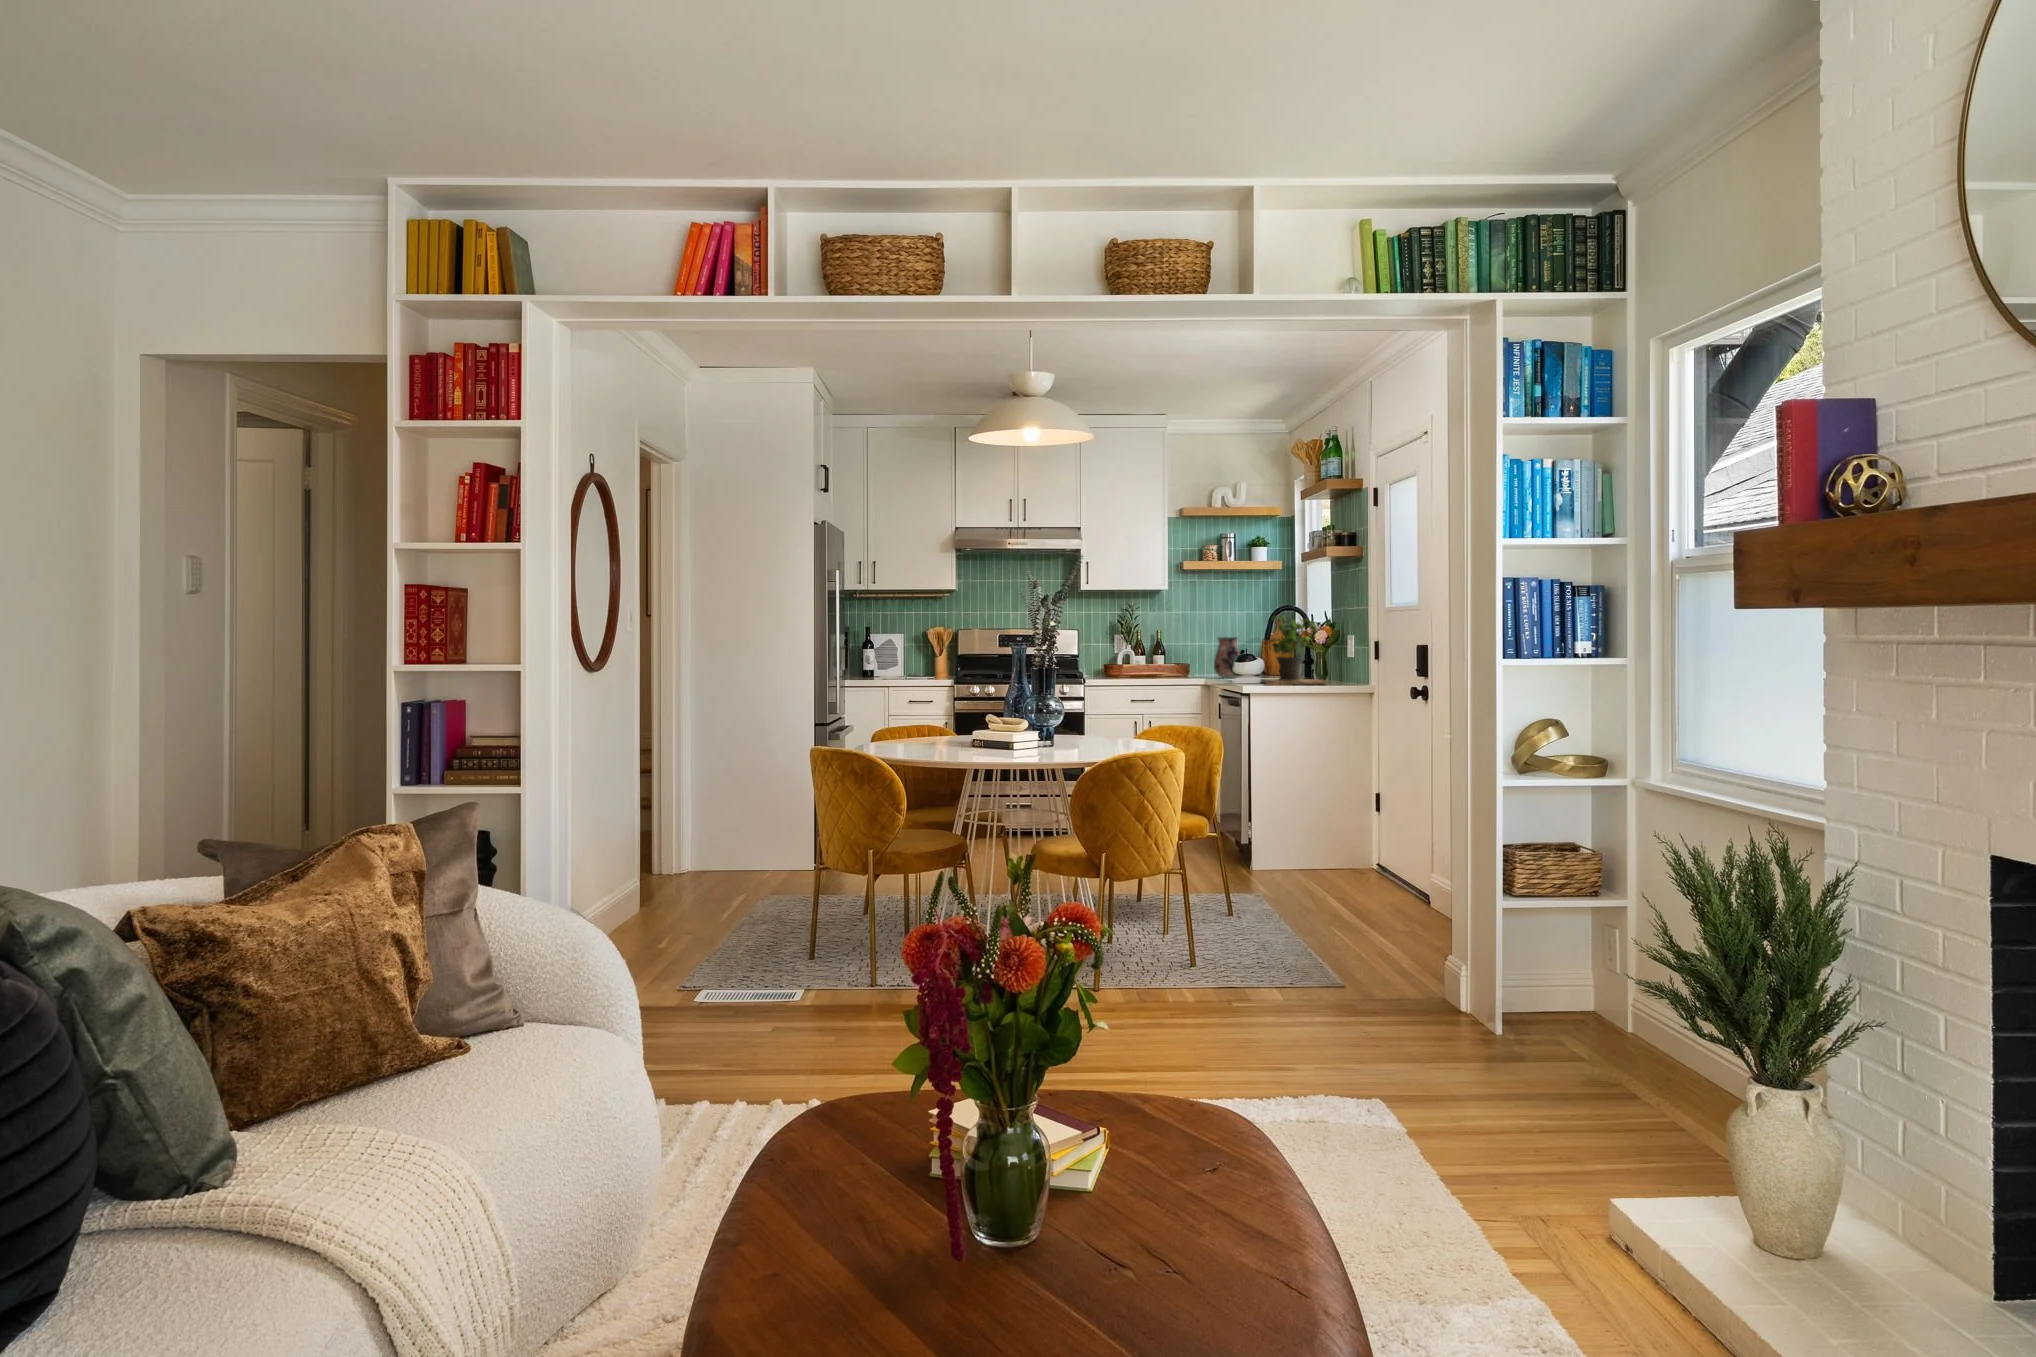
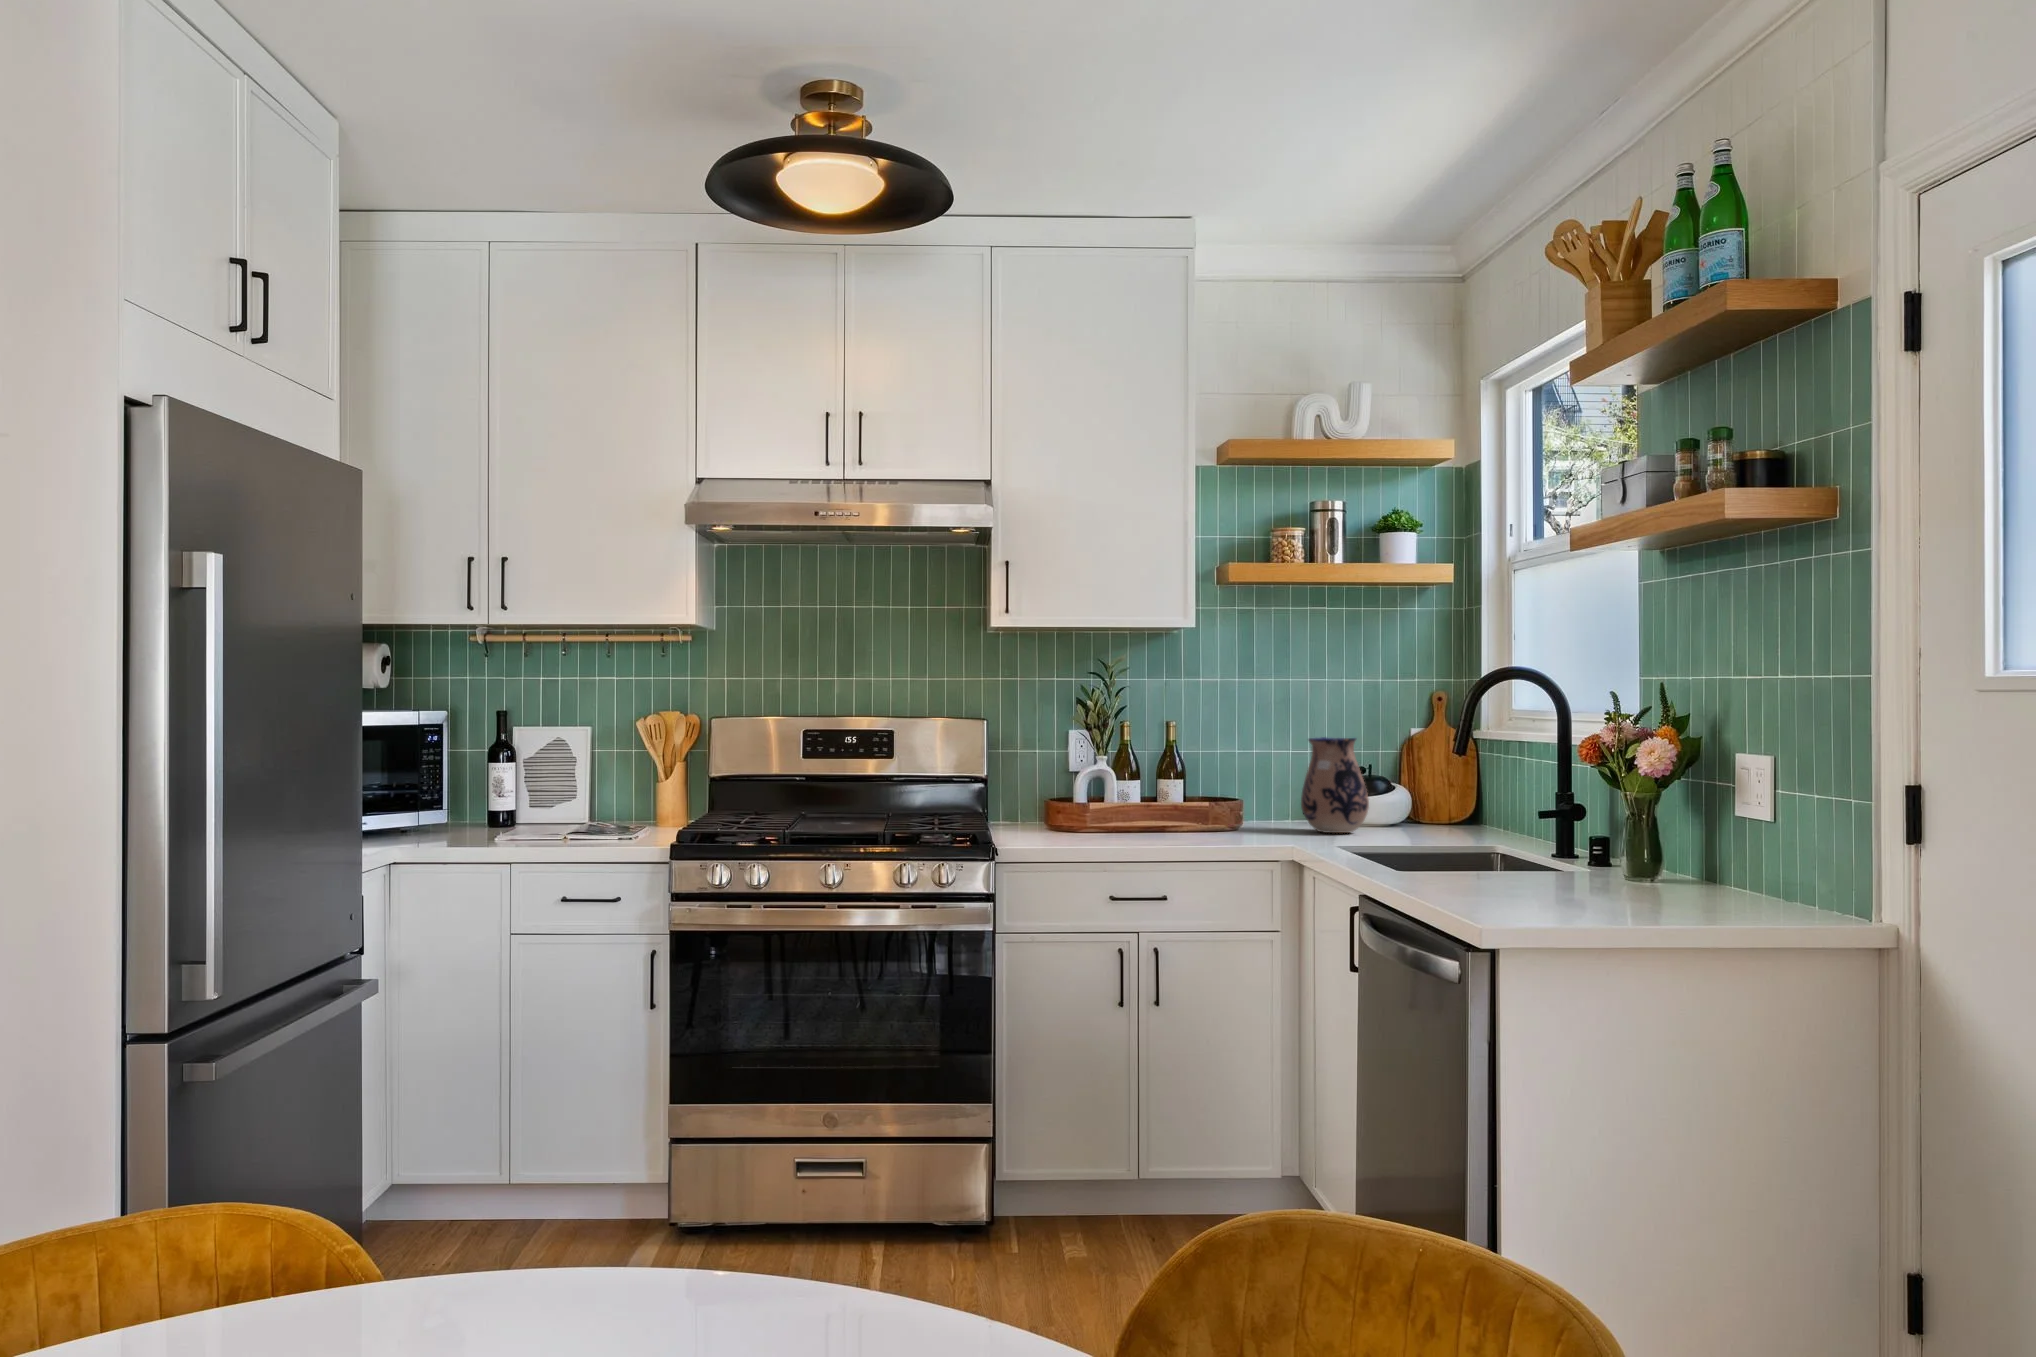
potted plant: present [1260,616,1326,684] -> none [1471,700,1701,905]

